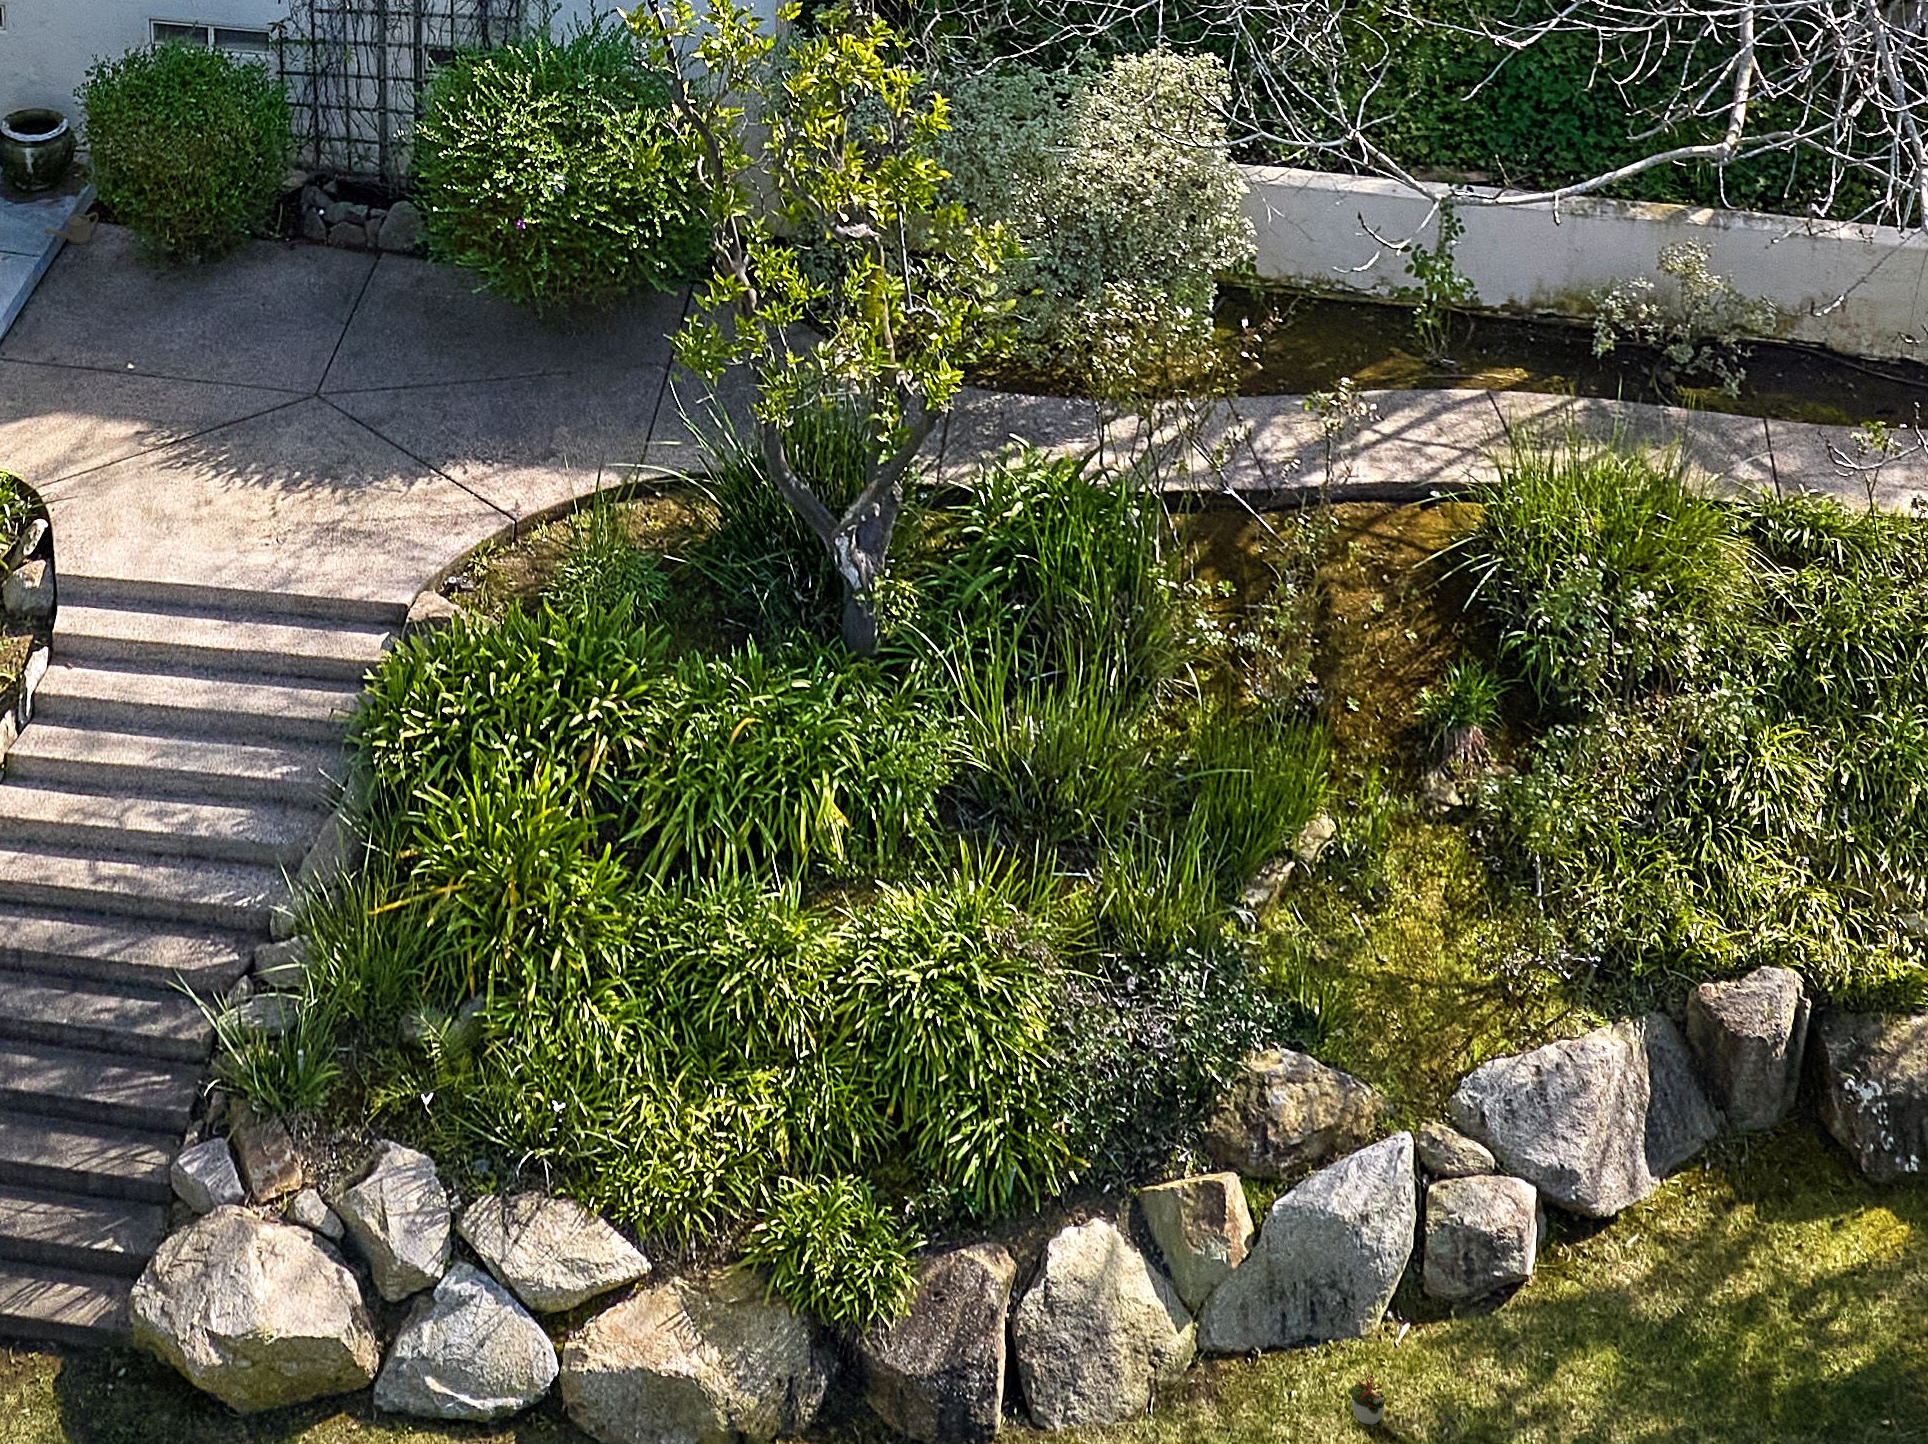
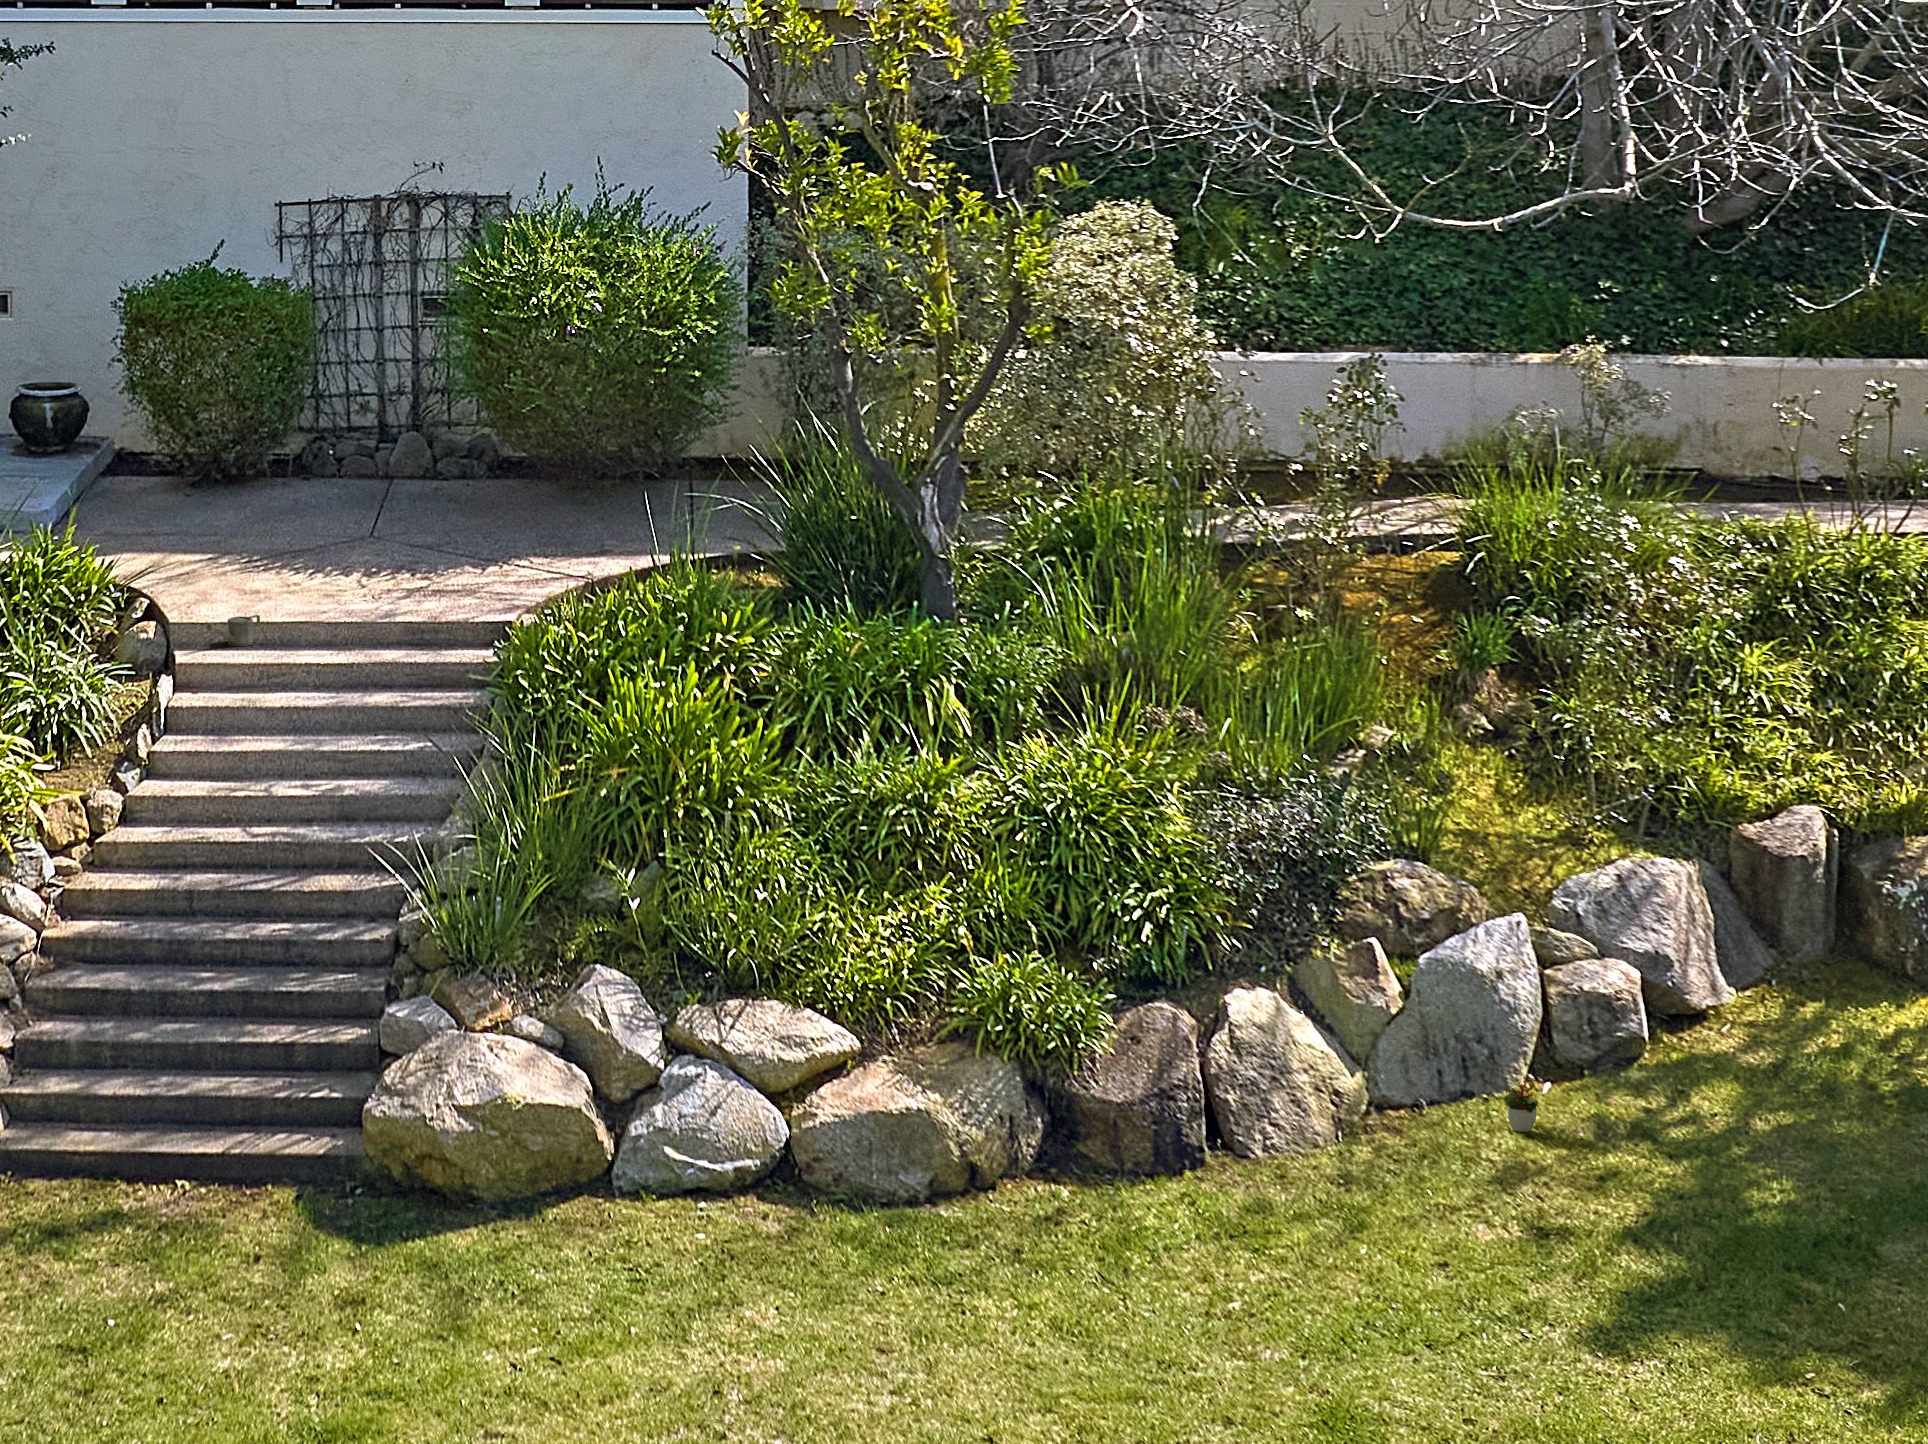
watering can: present [45,212,98,244] -> present [207,615,260,646]

